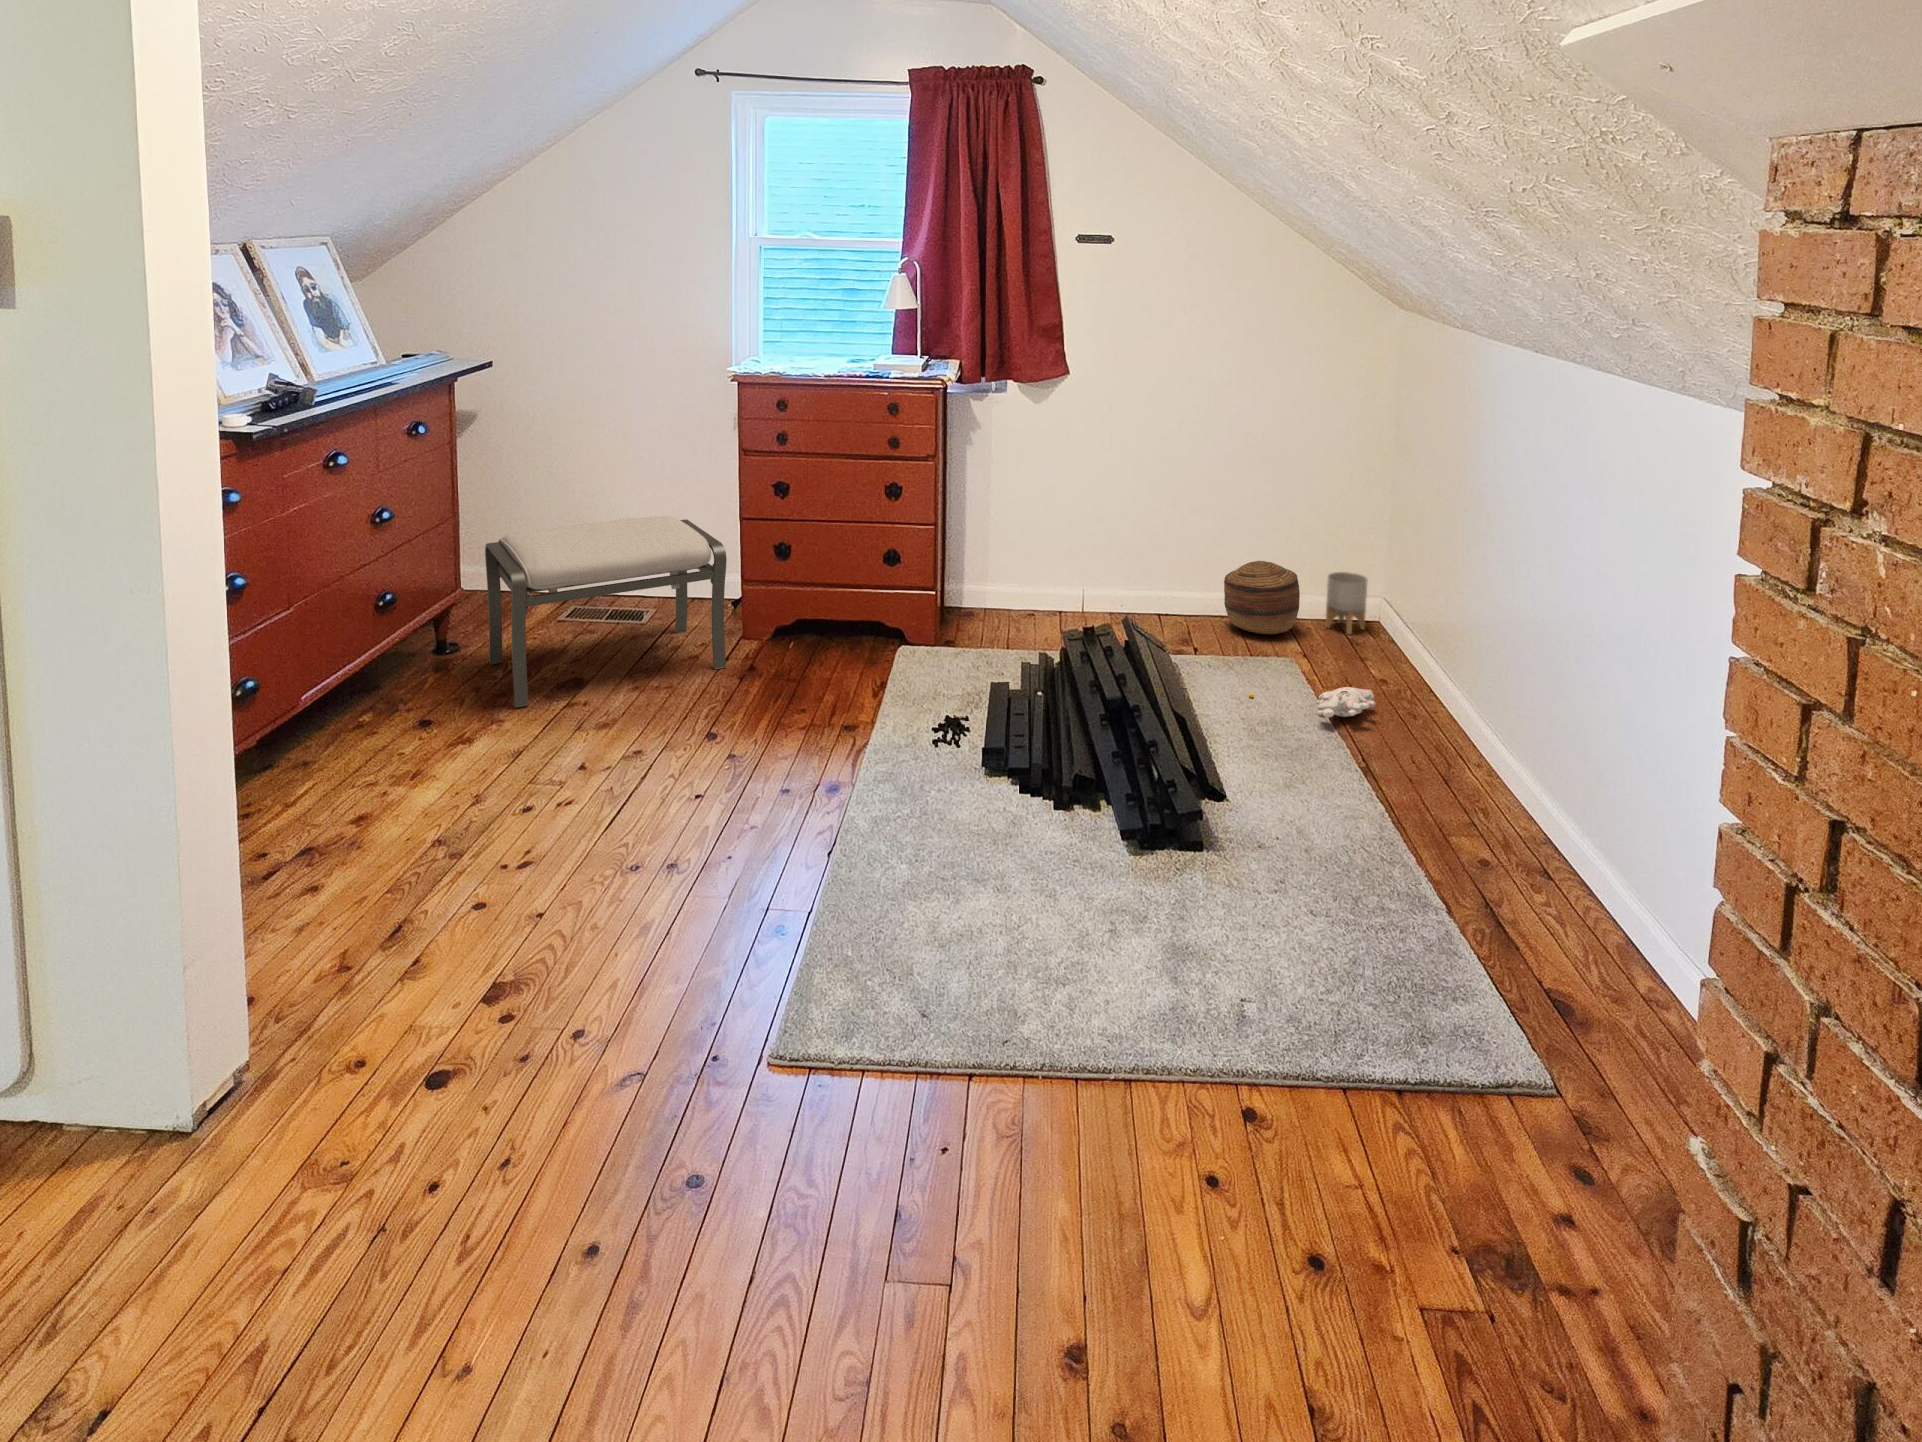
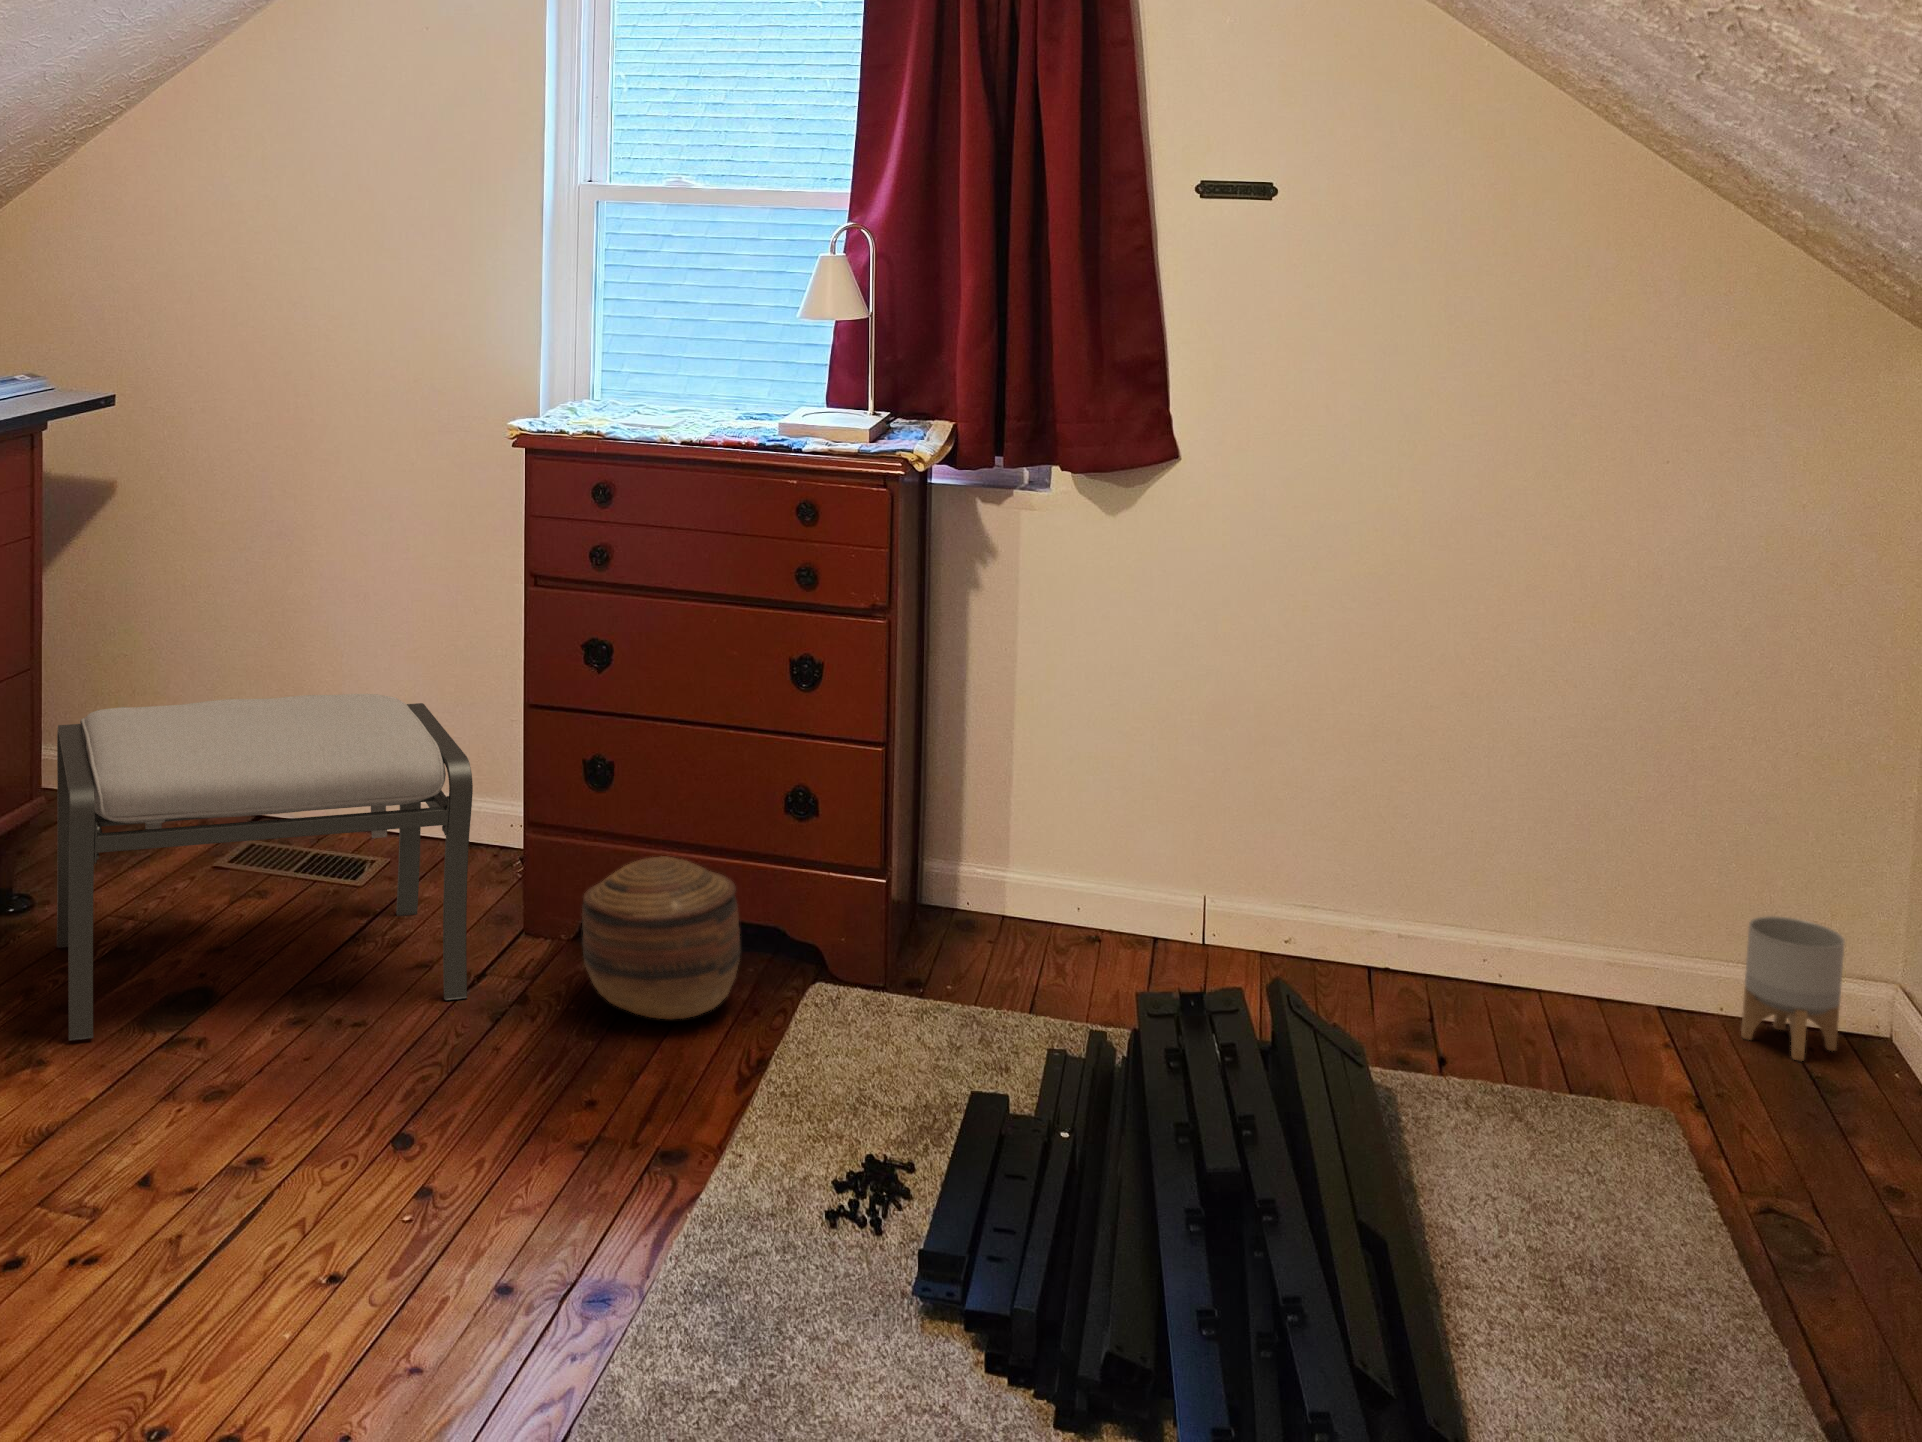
basket: present [1224,561,1300,634] -> present [582,856,741,1020]
plush toy: present [1249,687,1376,717] -> none [1543,1185,1854,1275]

